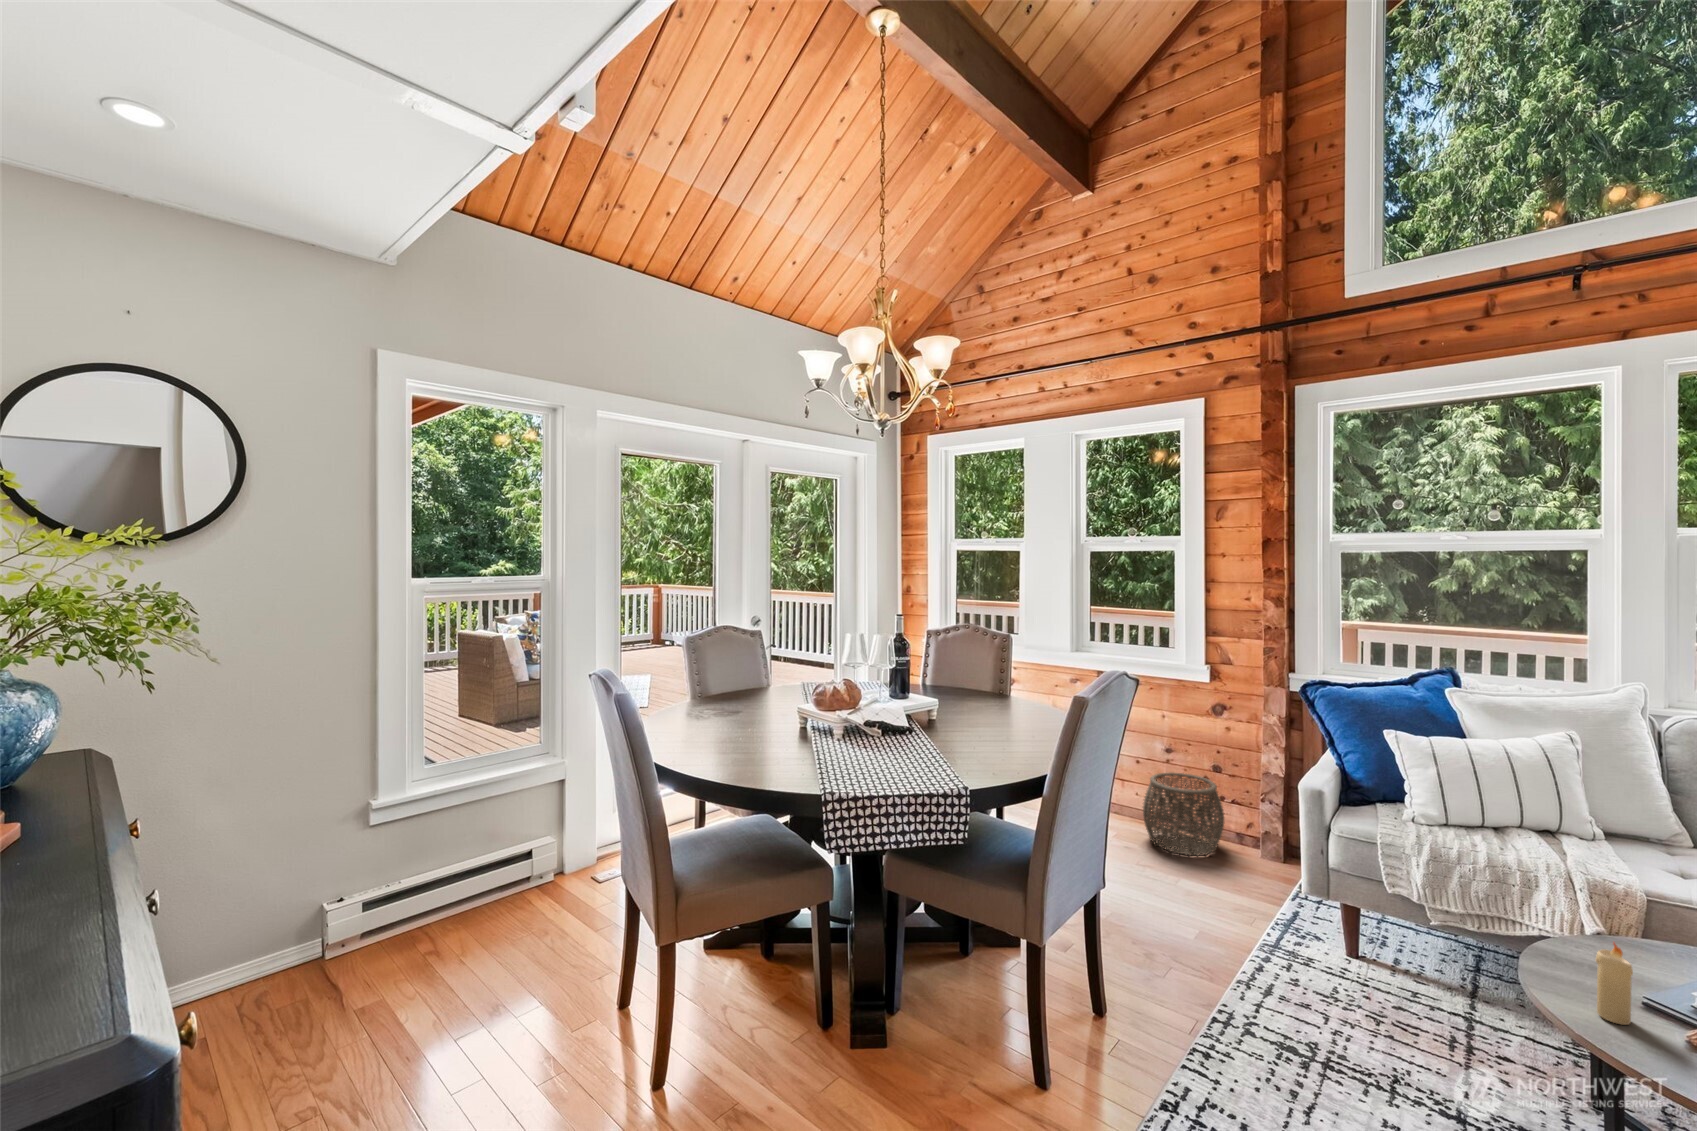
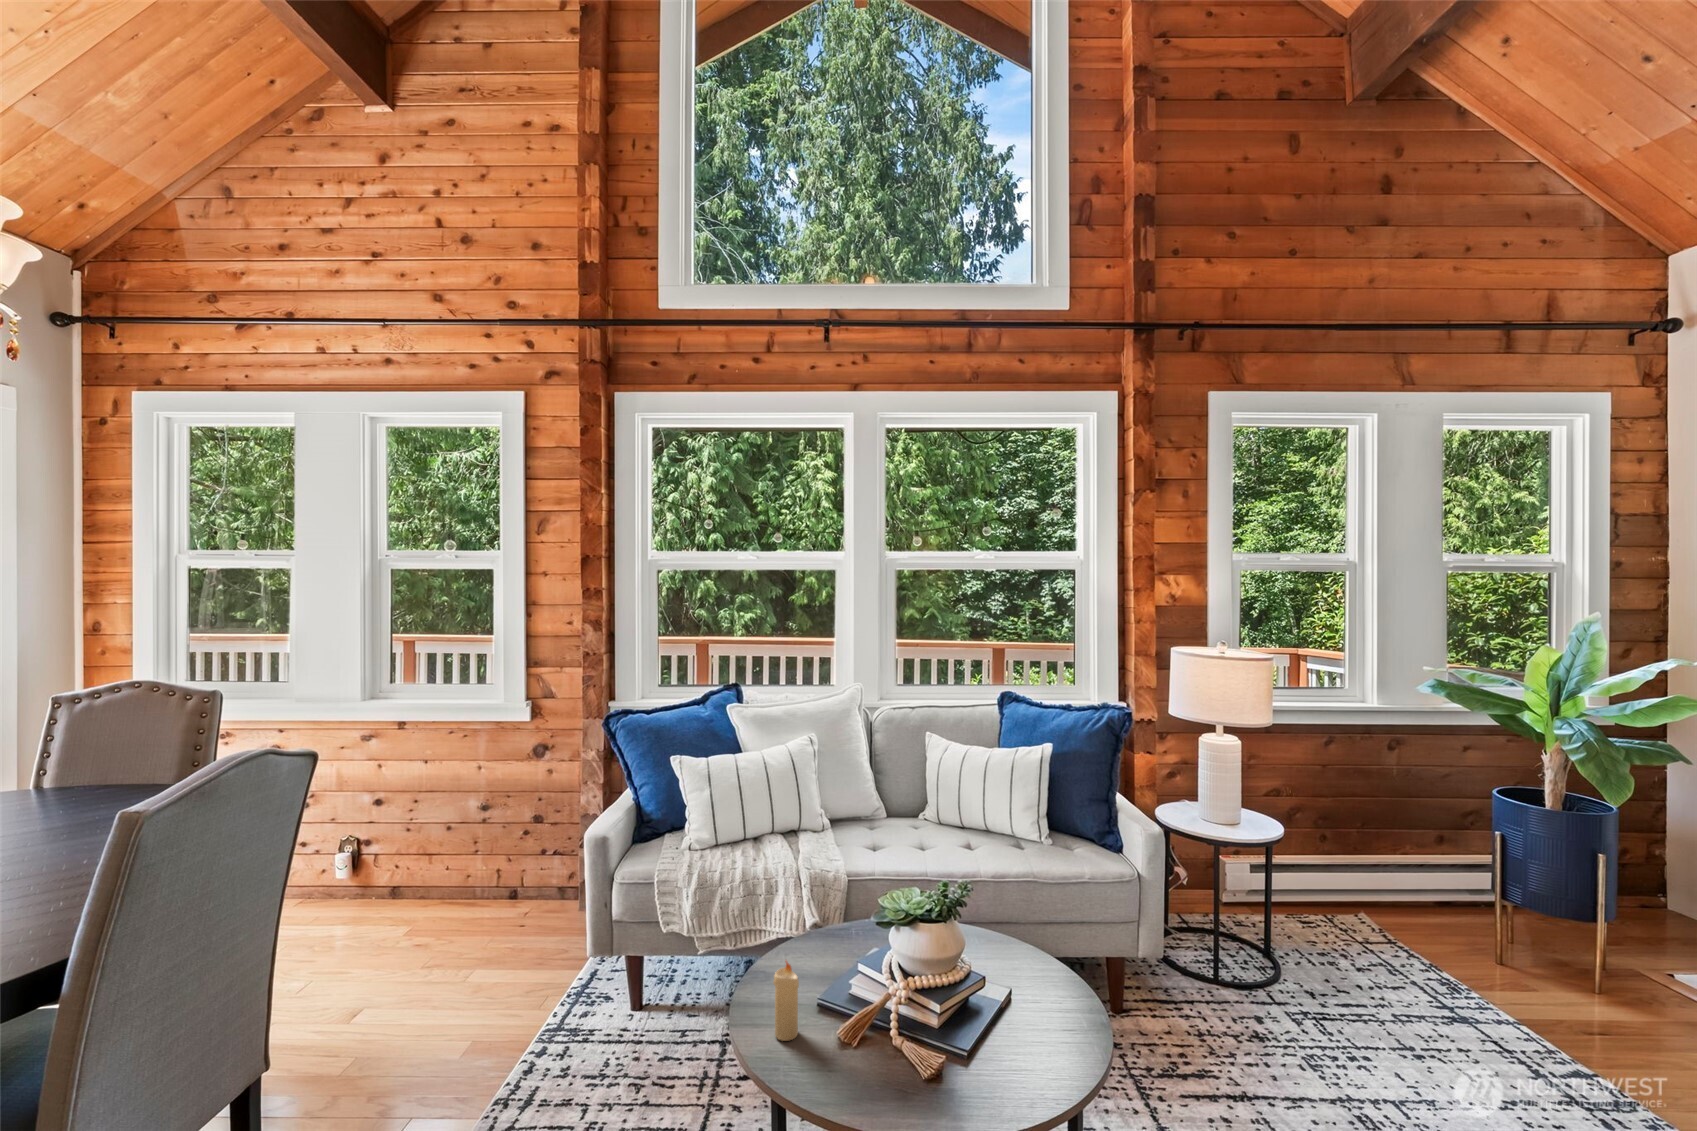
woven basket: present [1143,772,1224,855] -> none [442,832,541,935]

